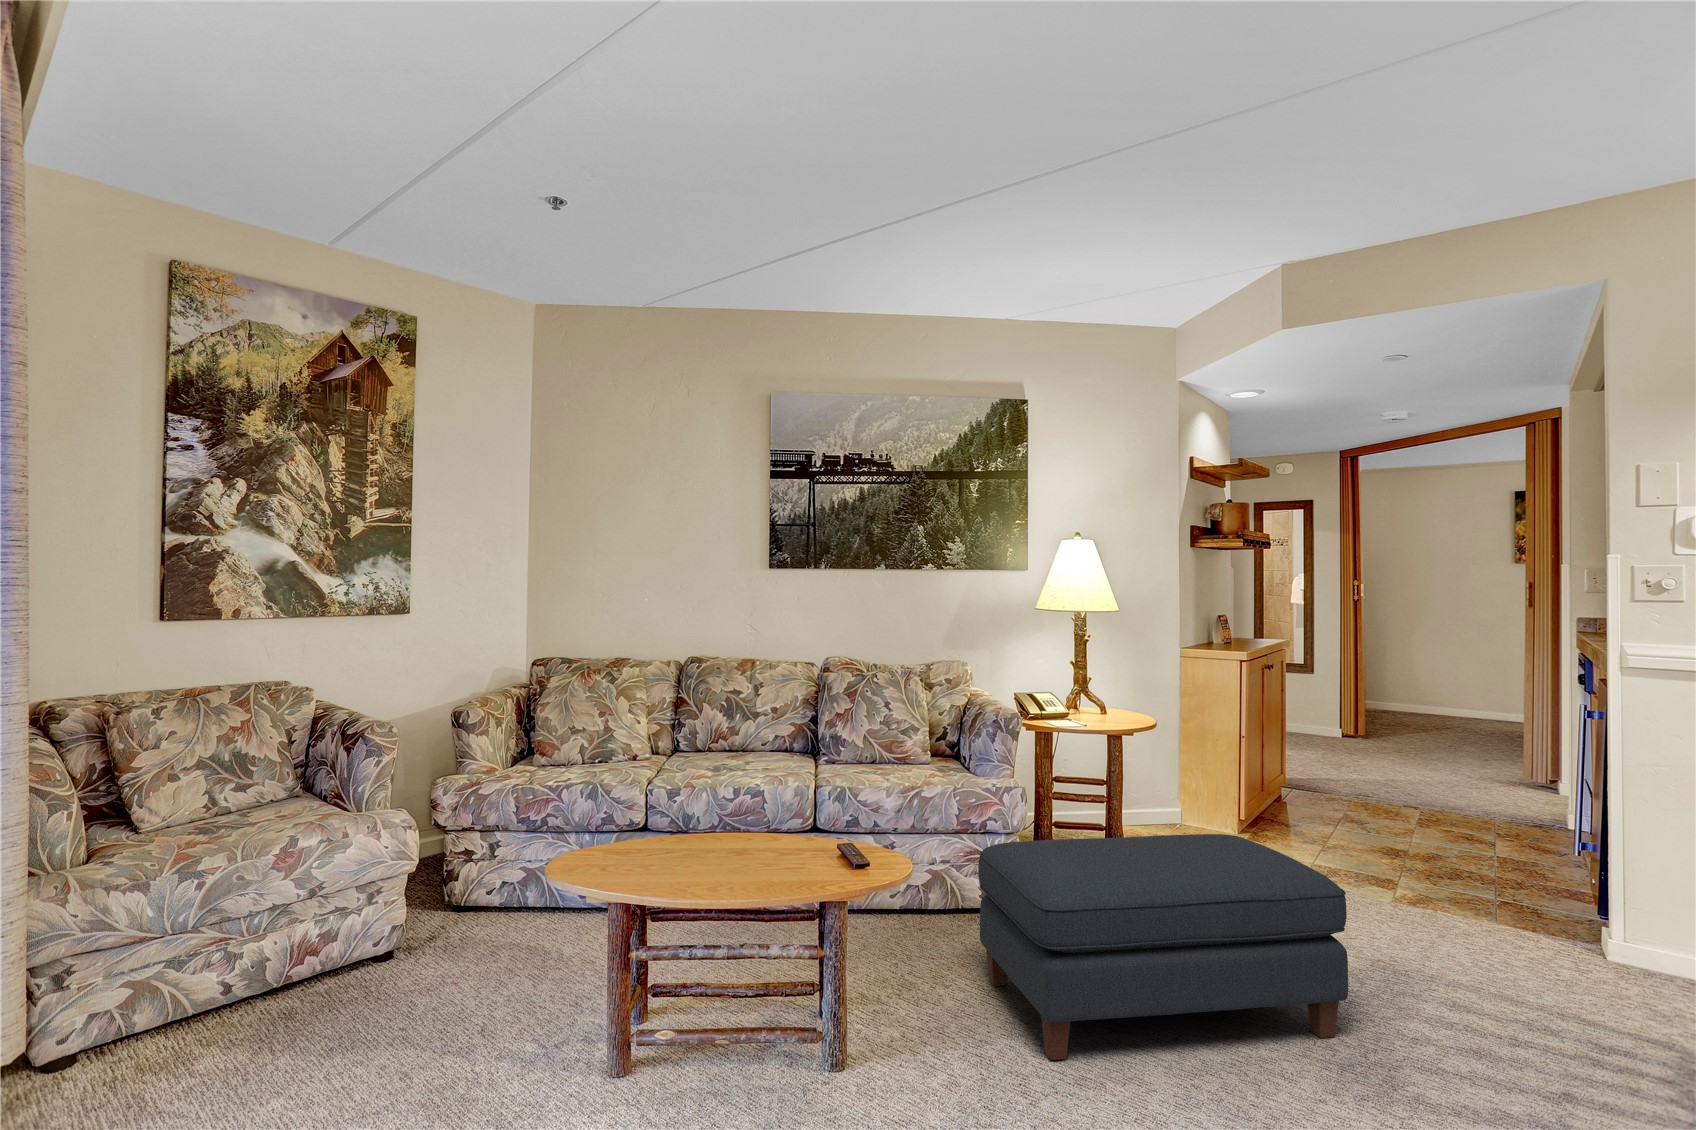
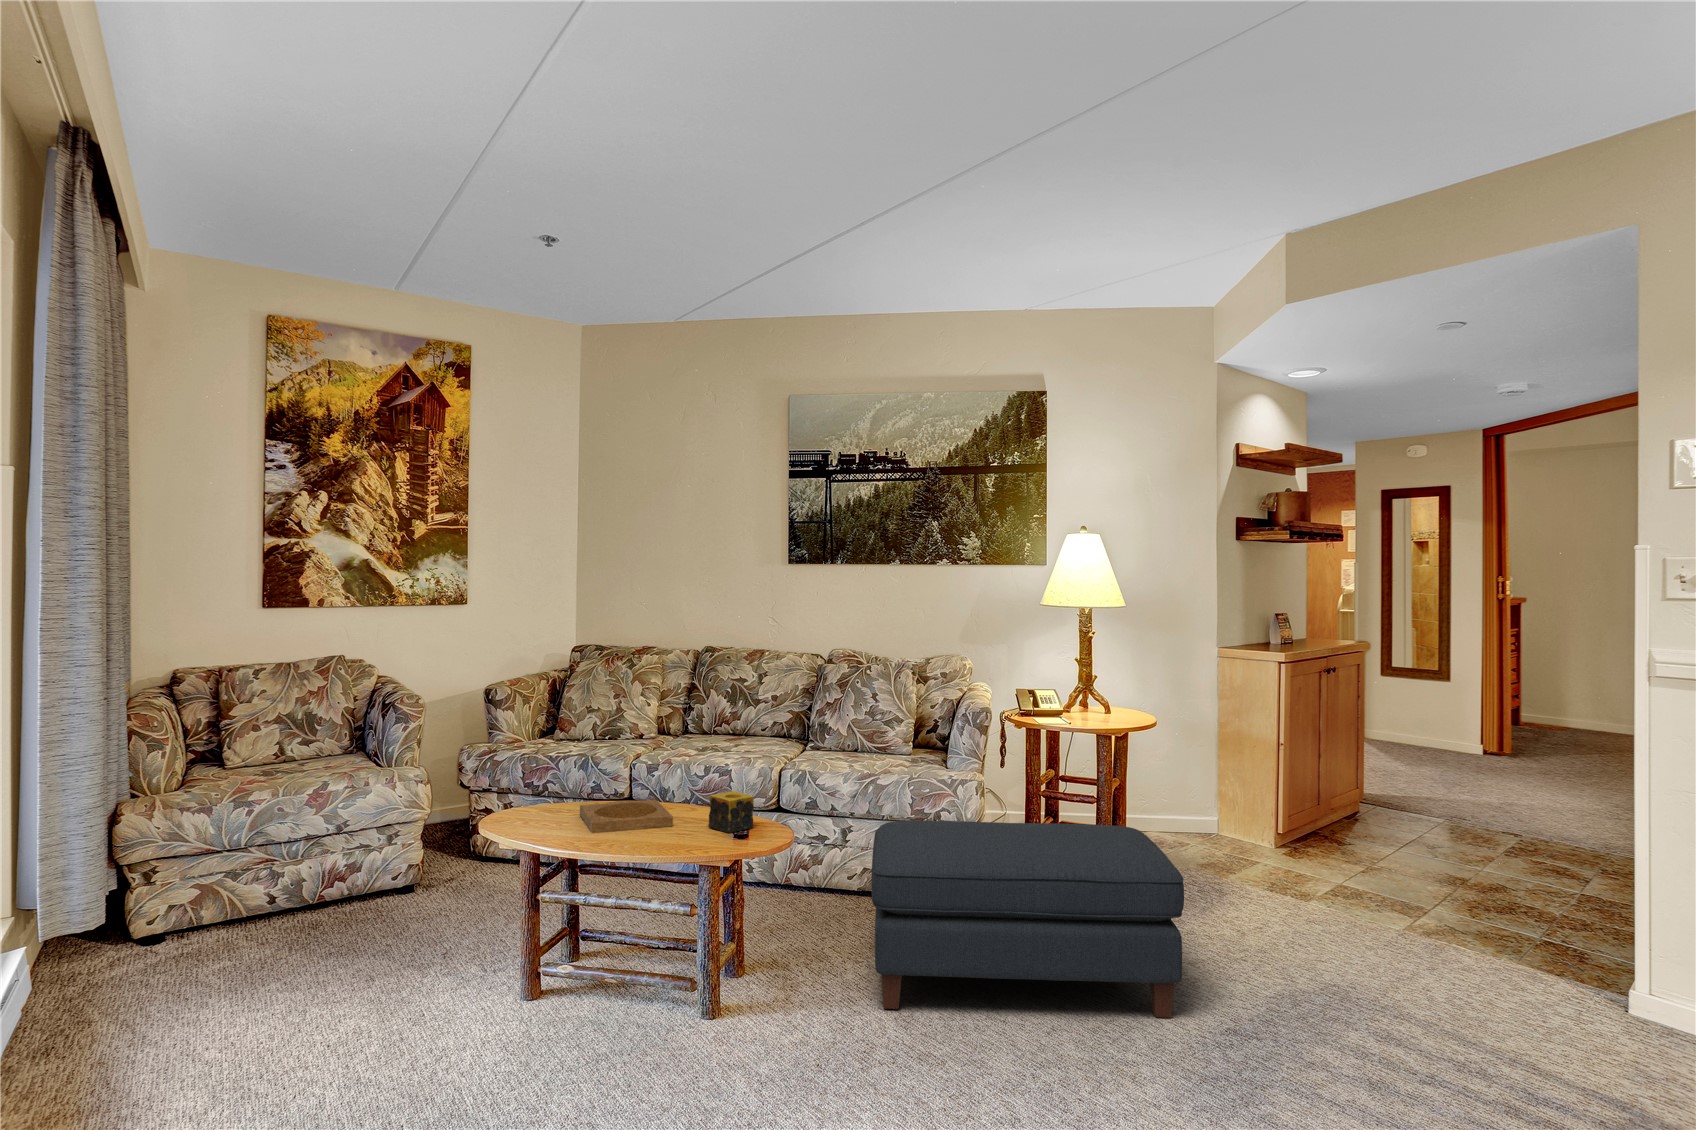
candle: none [822,822,872,872] -> present [708,791,754,833]
tray: none [655,835,779,883] -> present [580,800,673,833]

